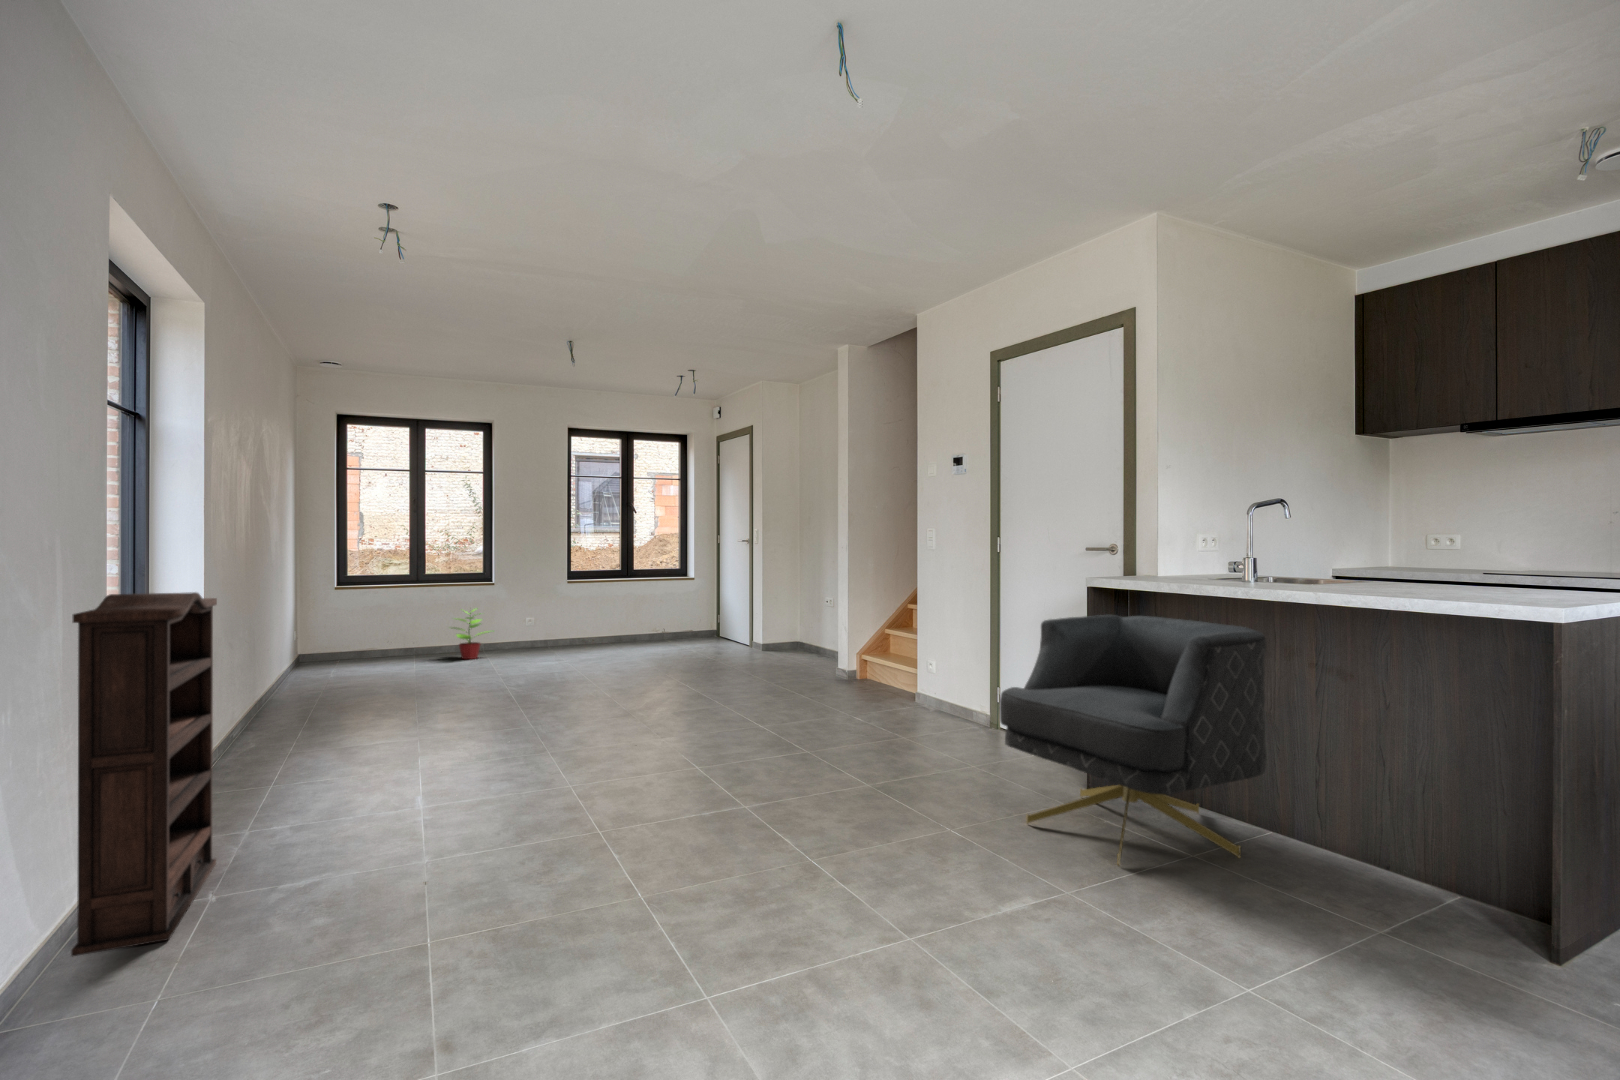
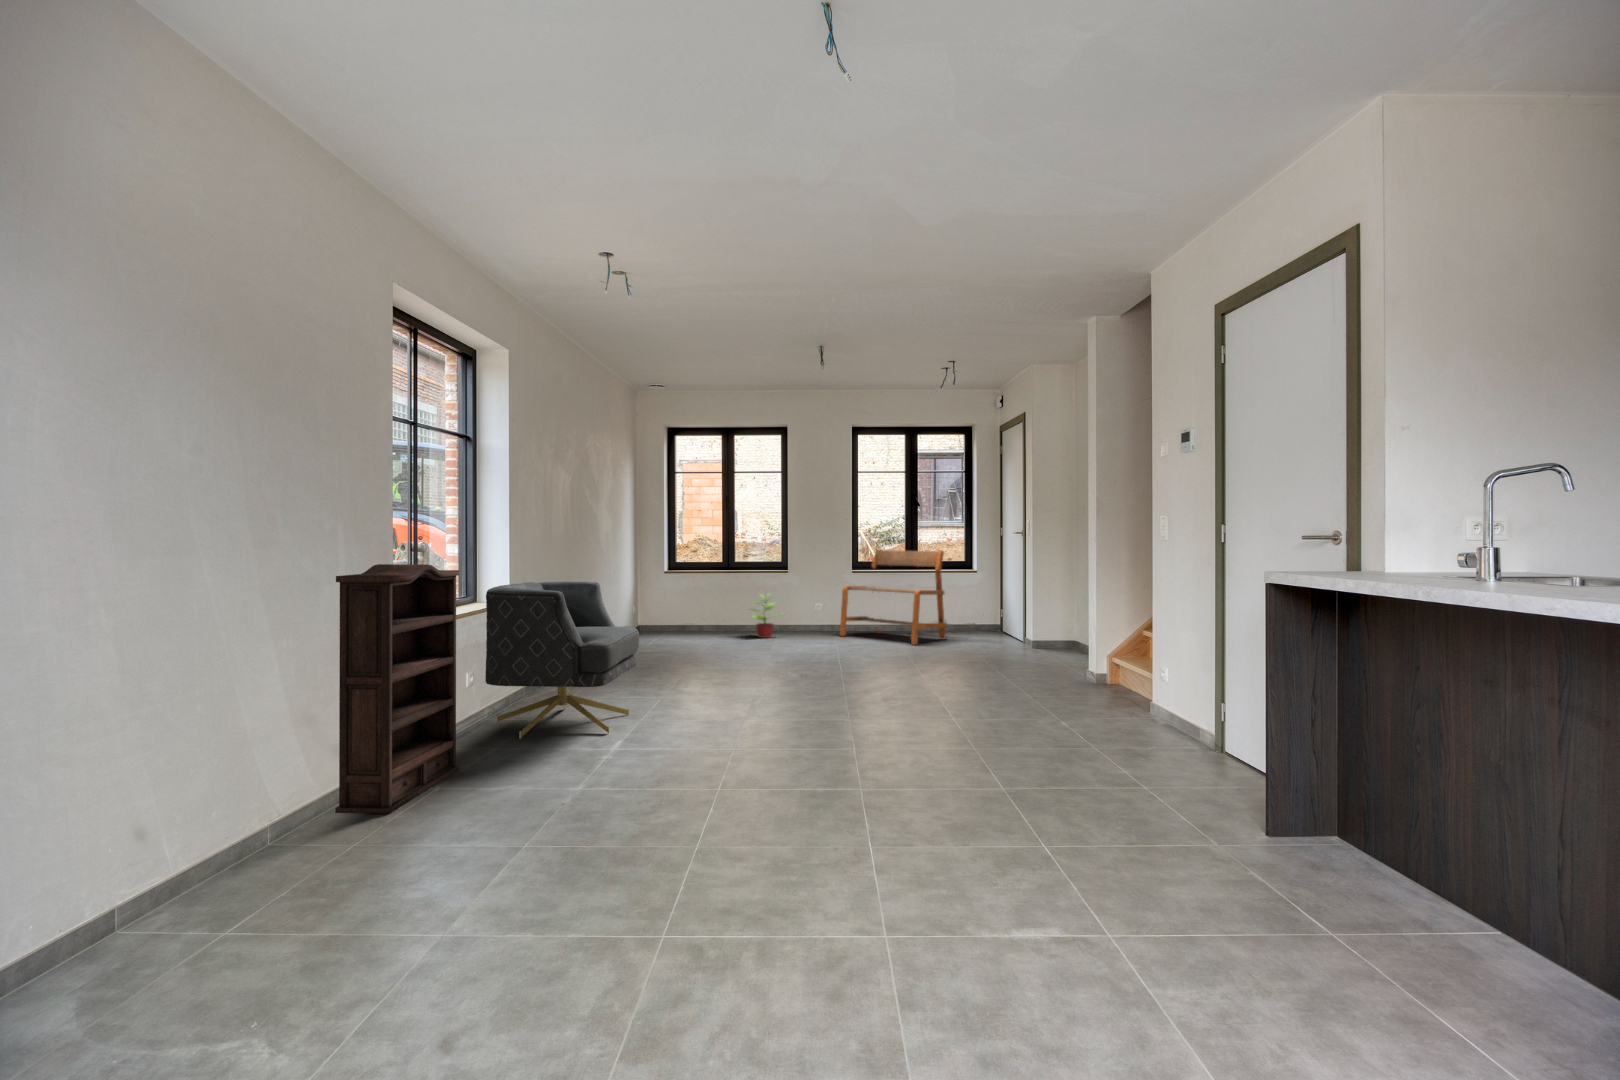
bench: none [556,558,671,656] -> present [840,550,947,645]
armchair: present [1000,615,1266,865] -> present [485,582,639,739]

